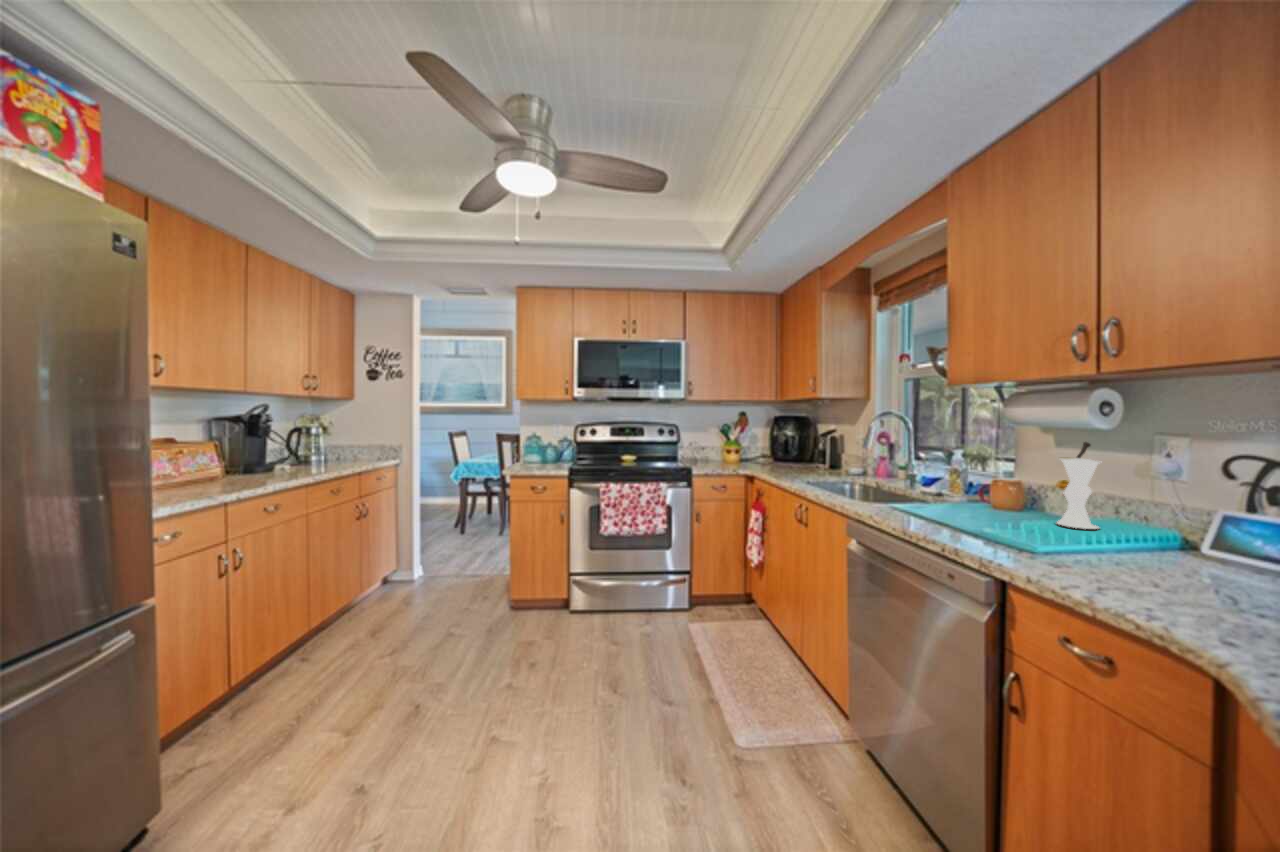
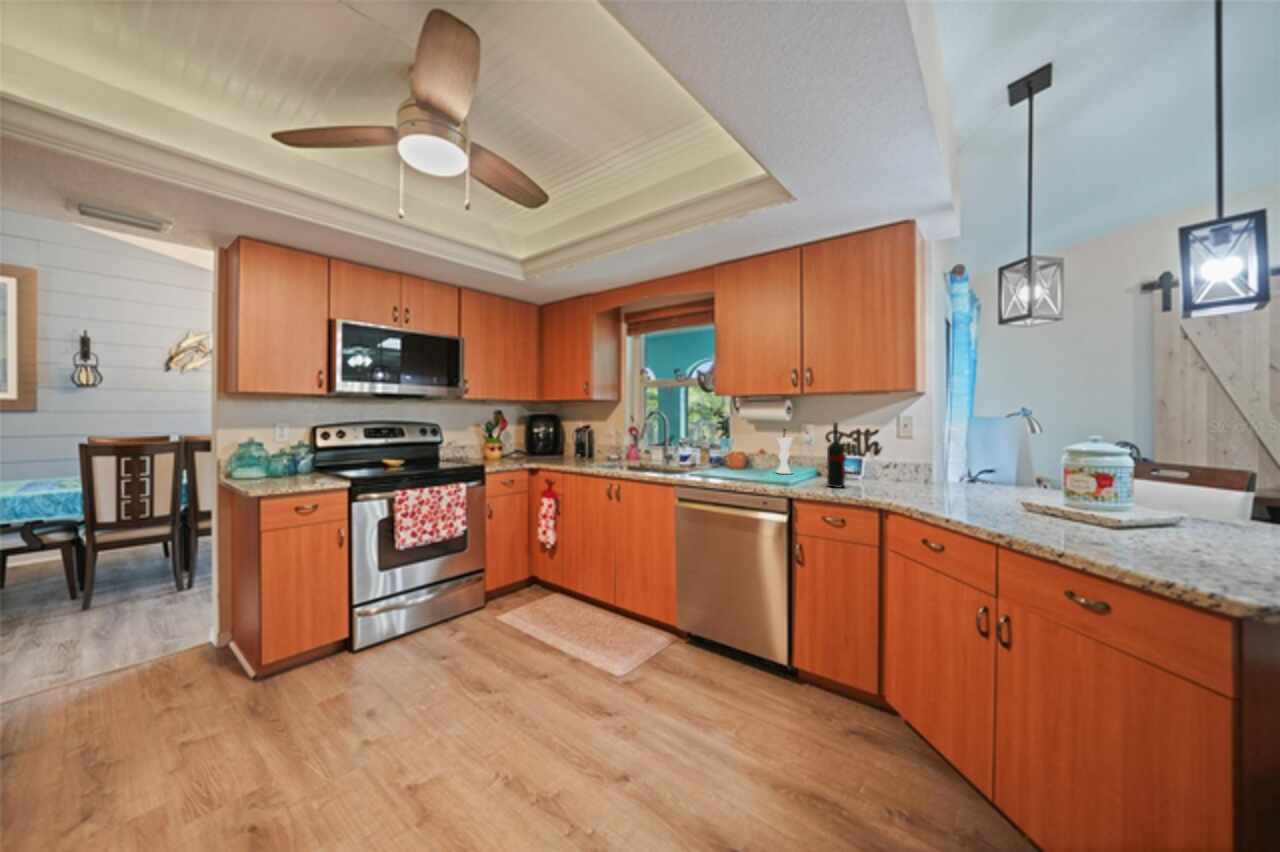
wine bottle: none [1116,434,1171,582] -> present [827,422,846,488]

